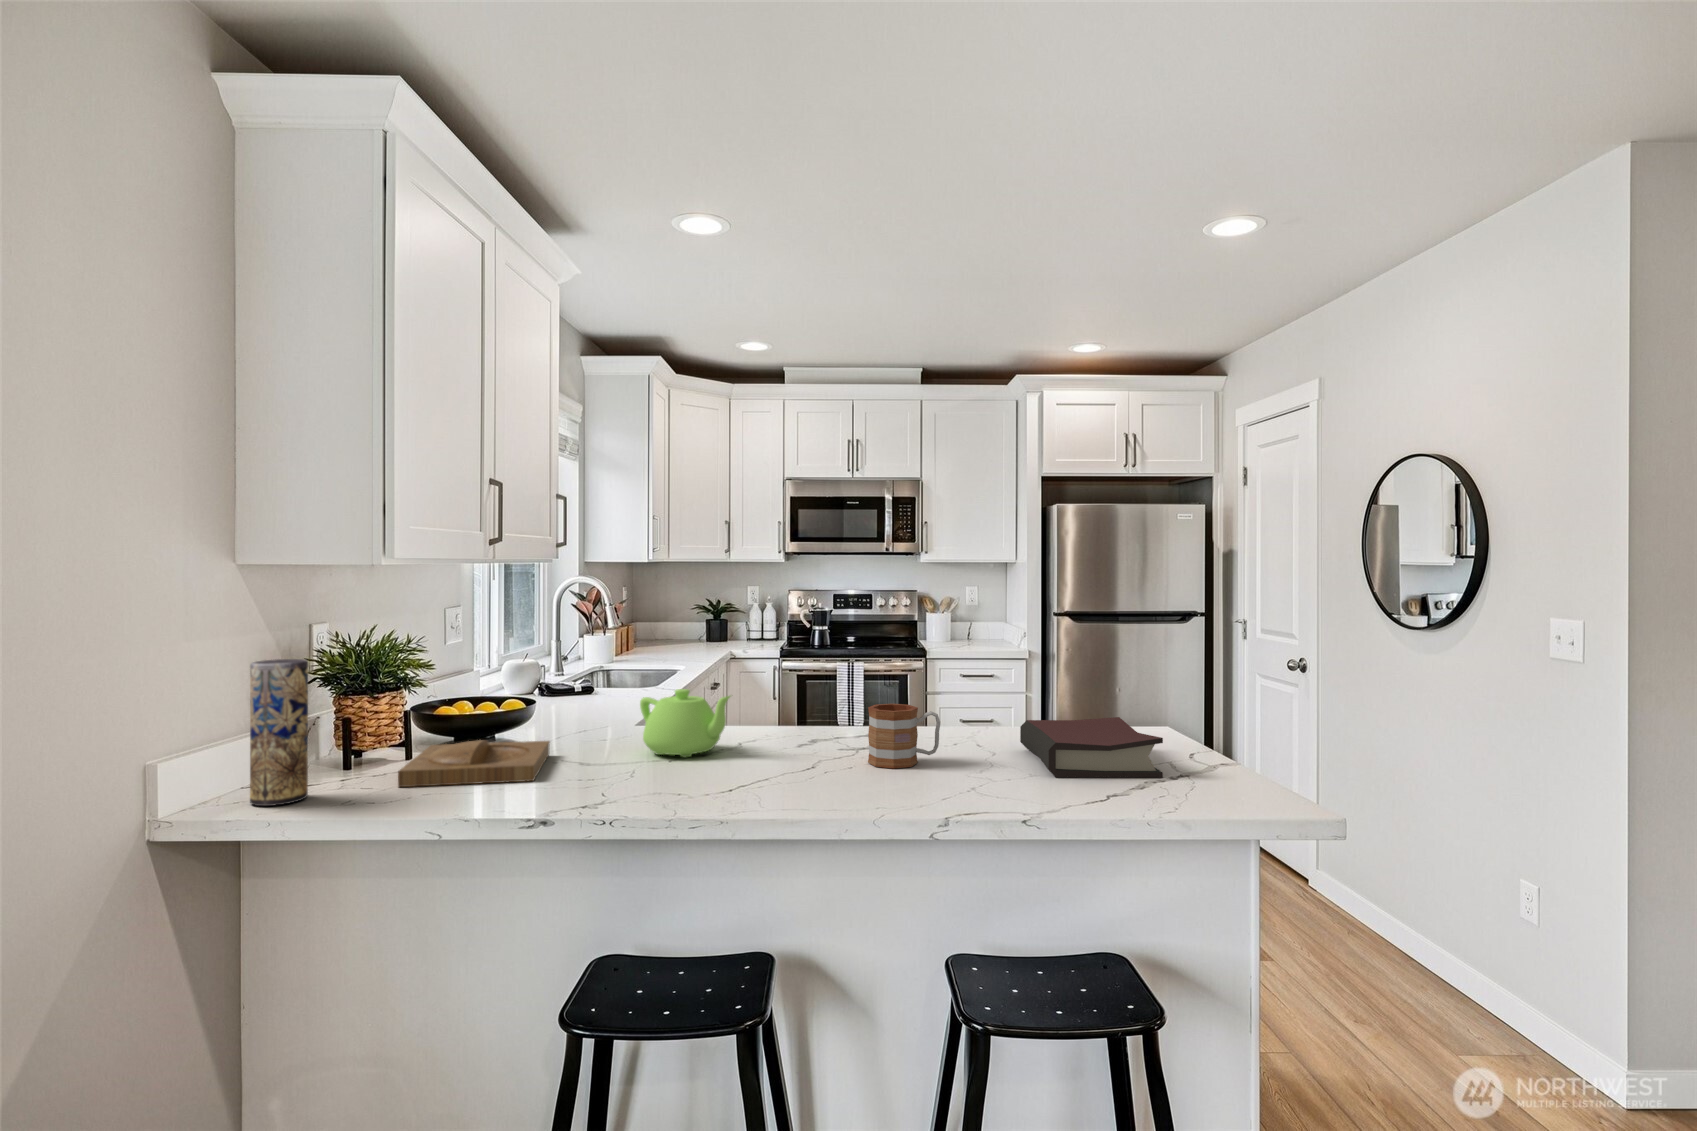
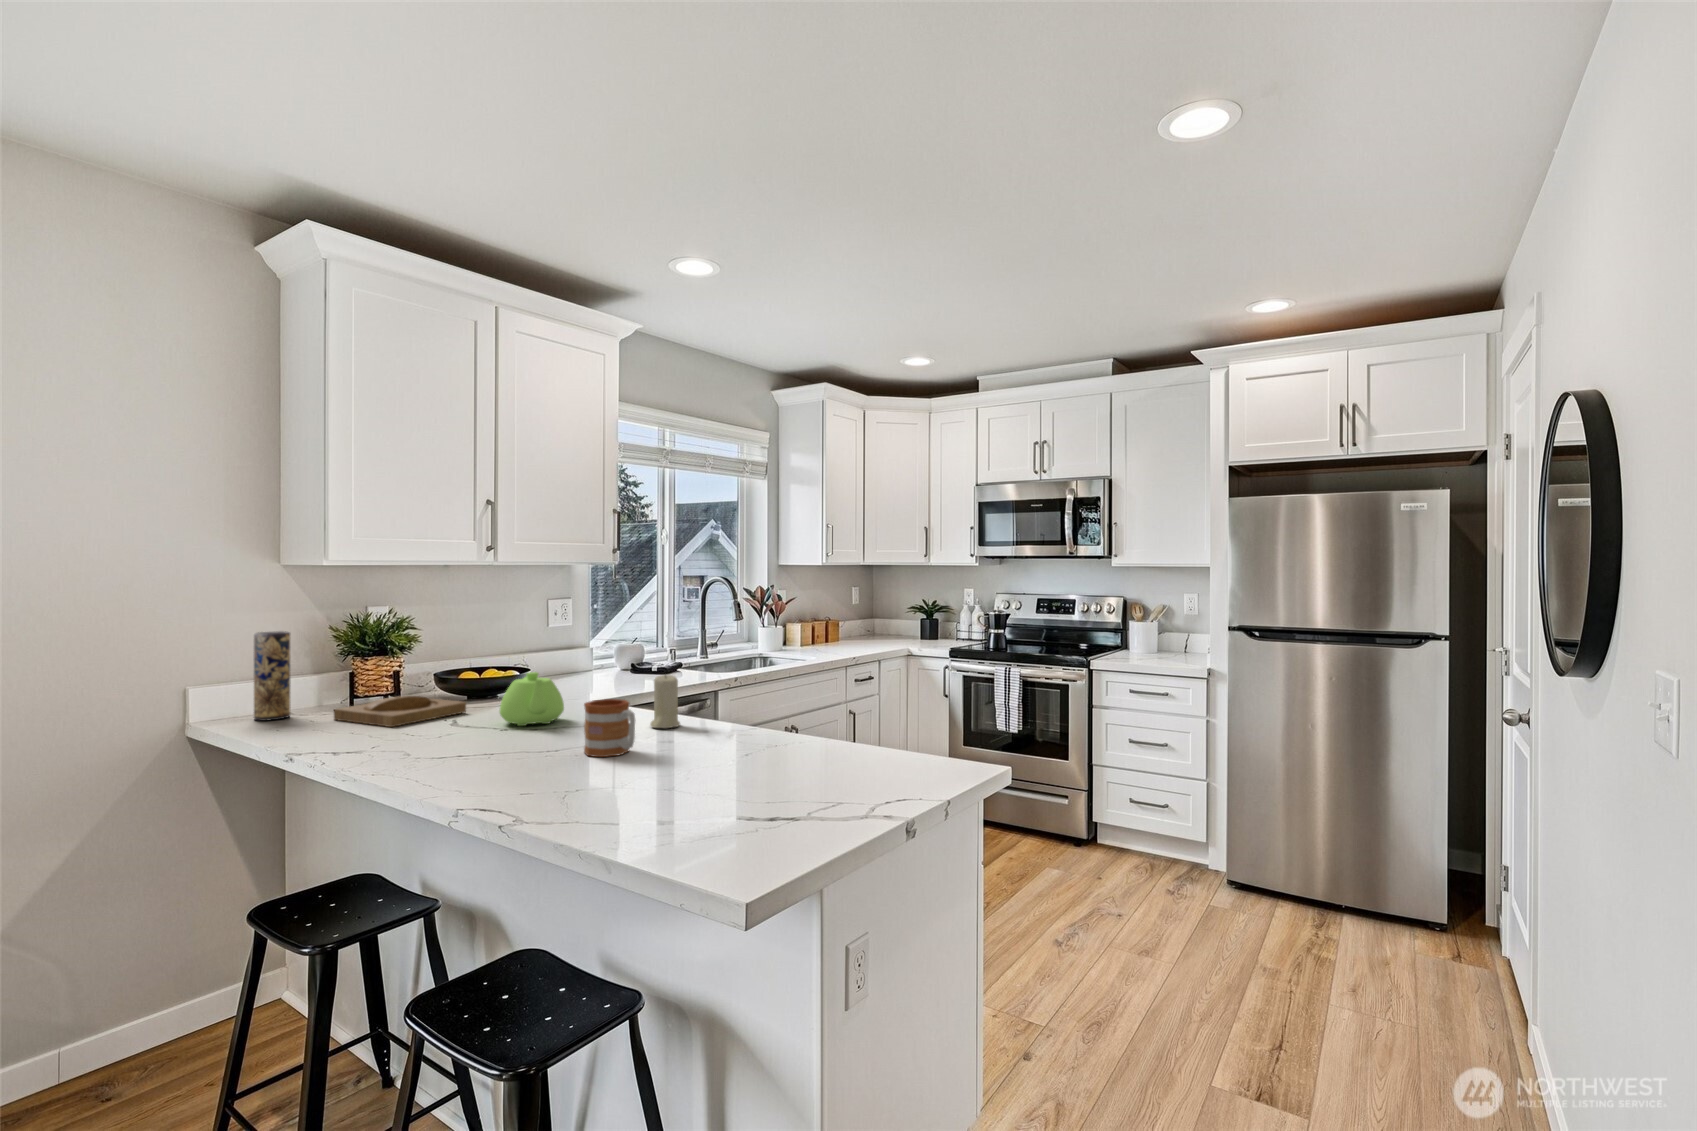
candle: none [814,677,852,739] -> present [650,674,680,728]
hardback book: present [1020,717,1163,778] -> none [650,731,821,804]

